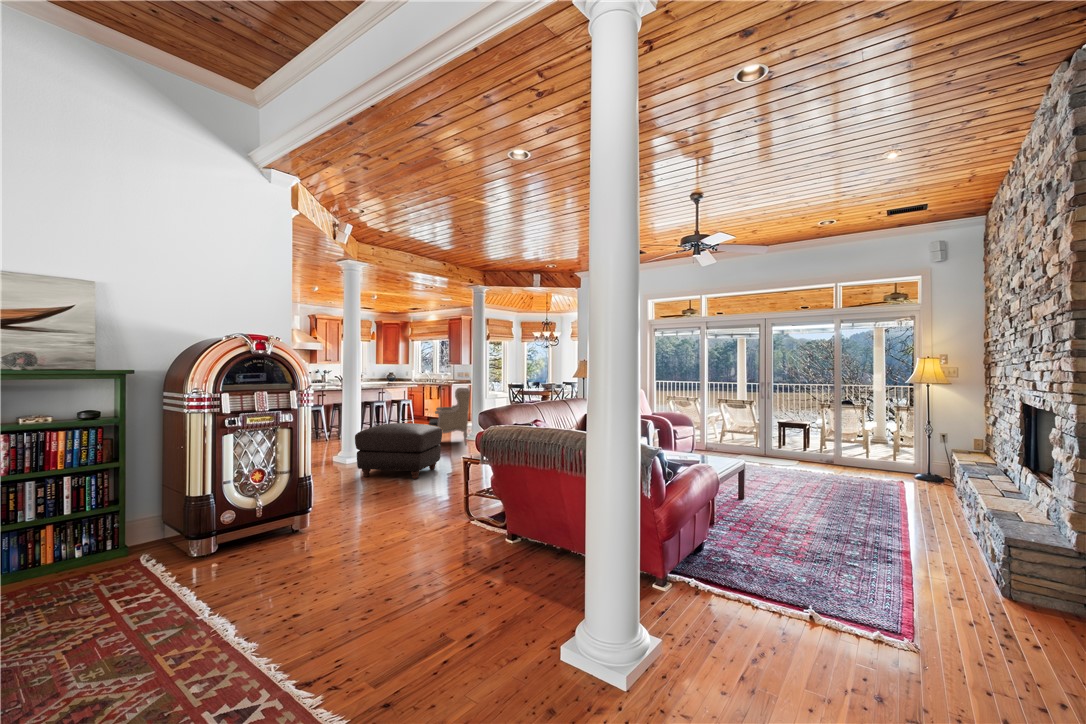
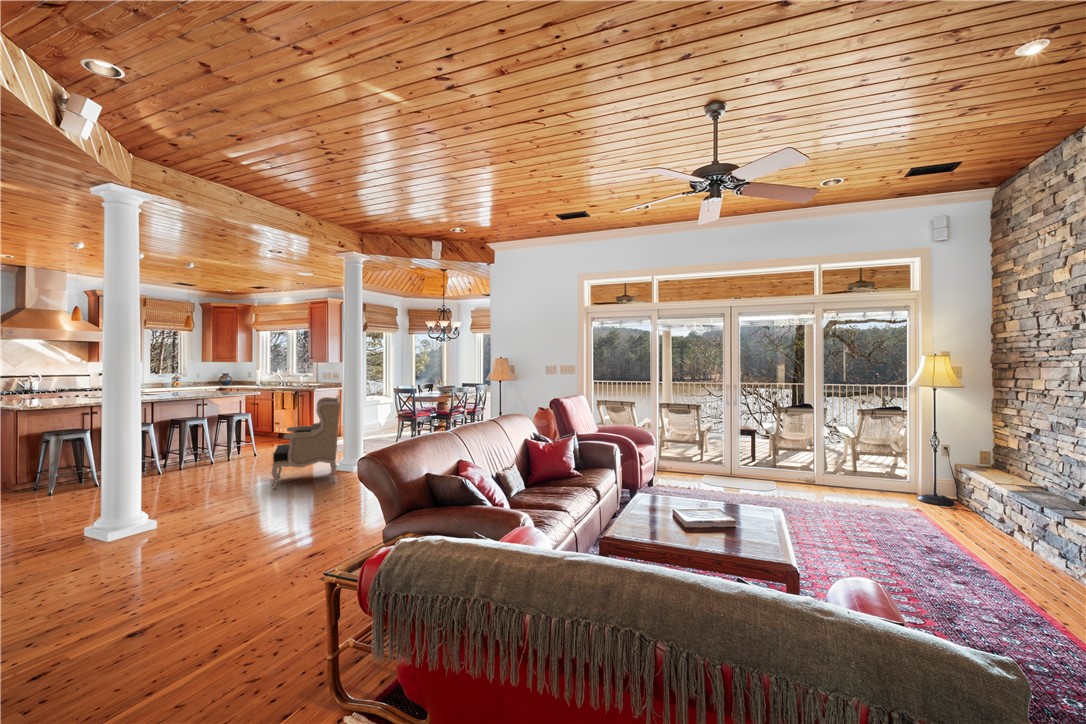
ottoman: present [355,423,442,479] -> none [109,469,292,576]

